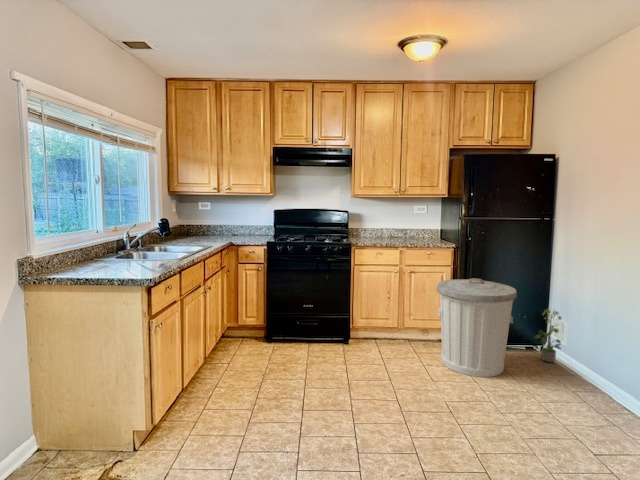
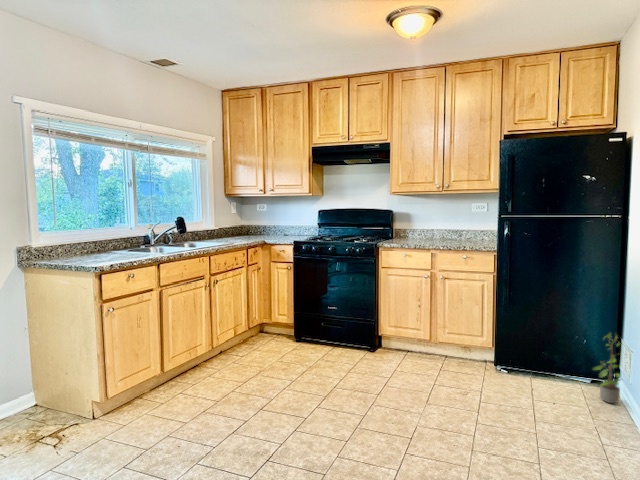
trash can: present [437,278,517,377] -> none [452,285,549,405]

